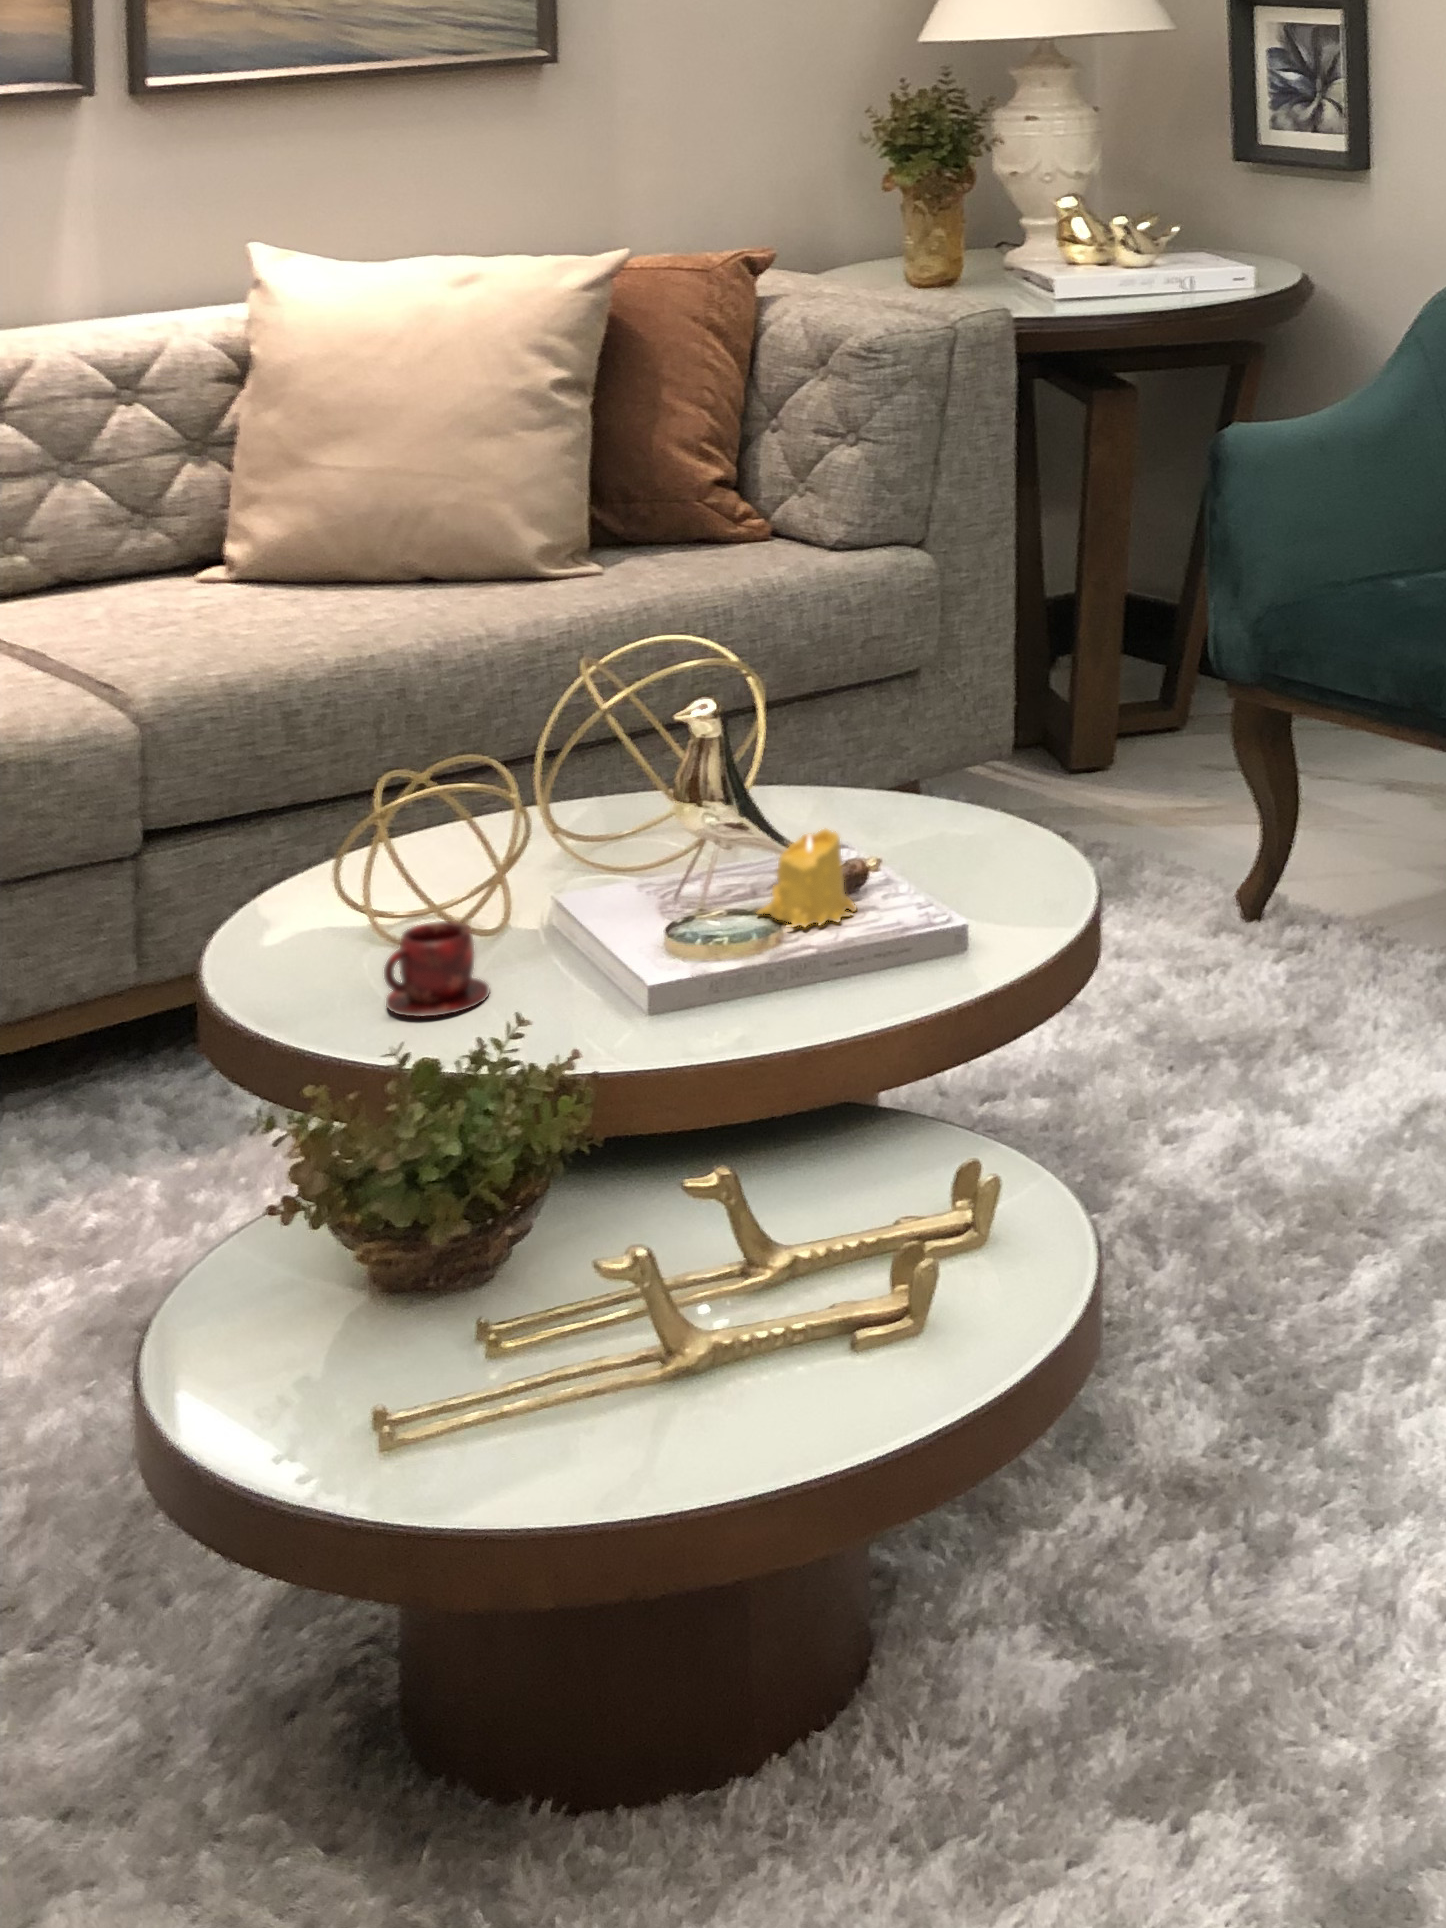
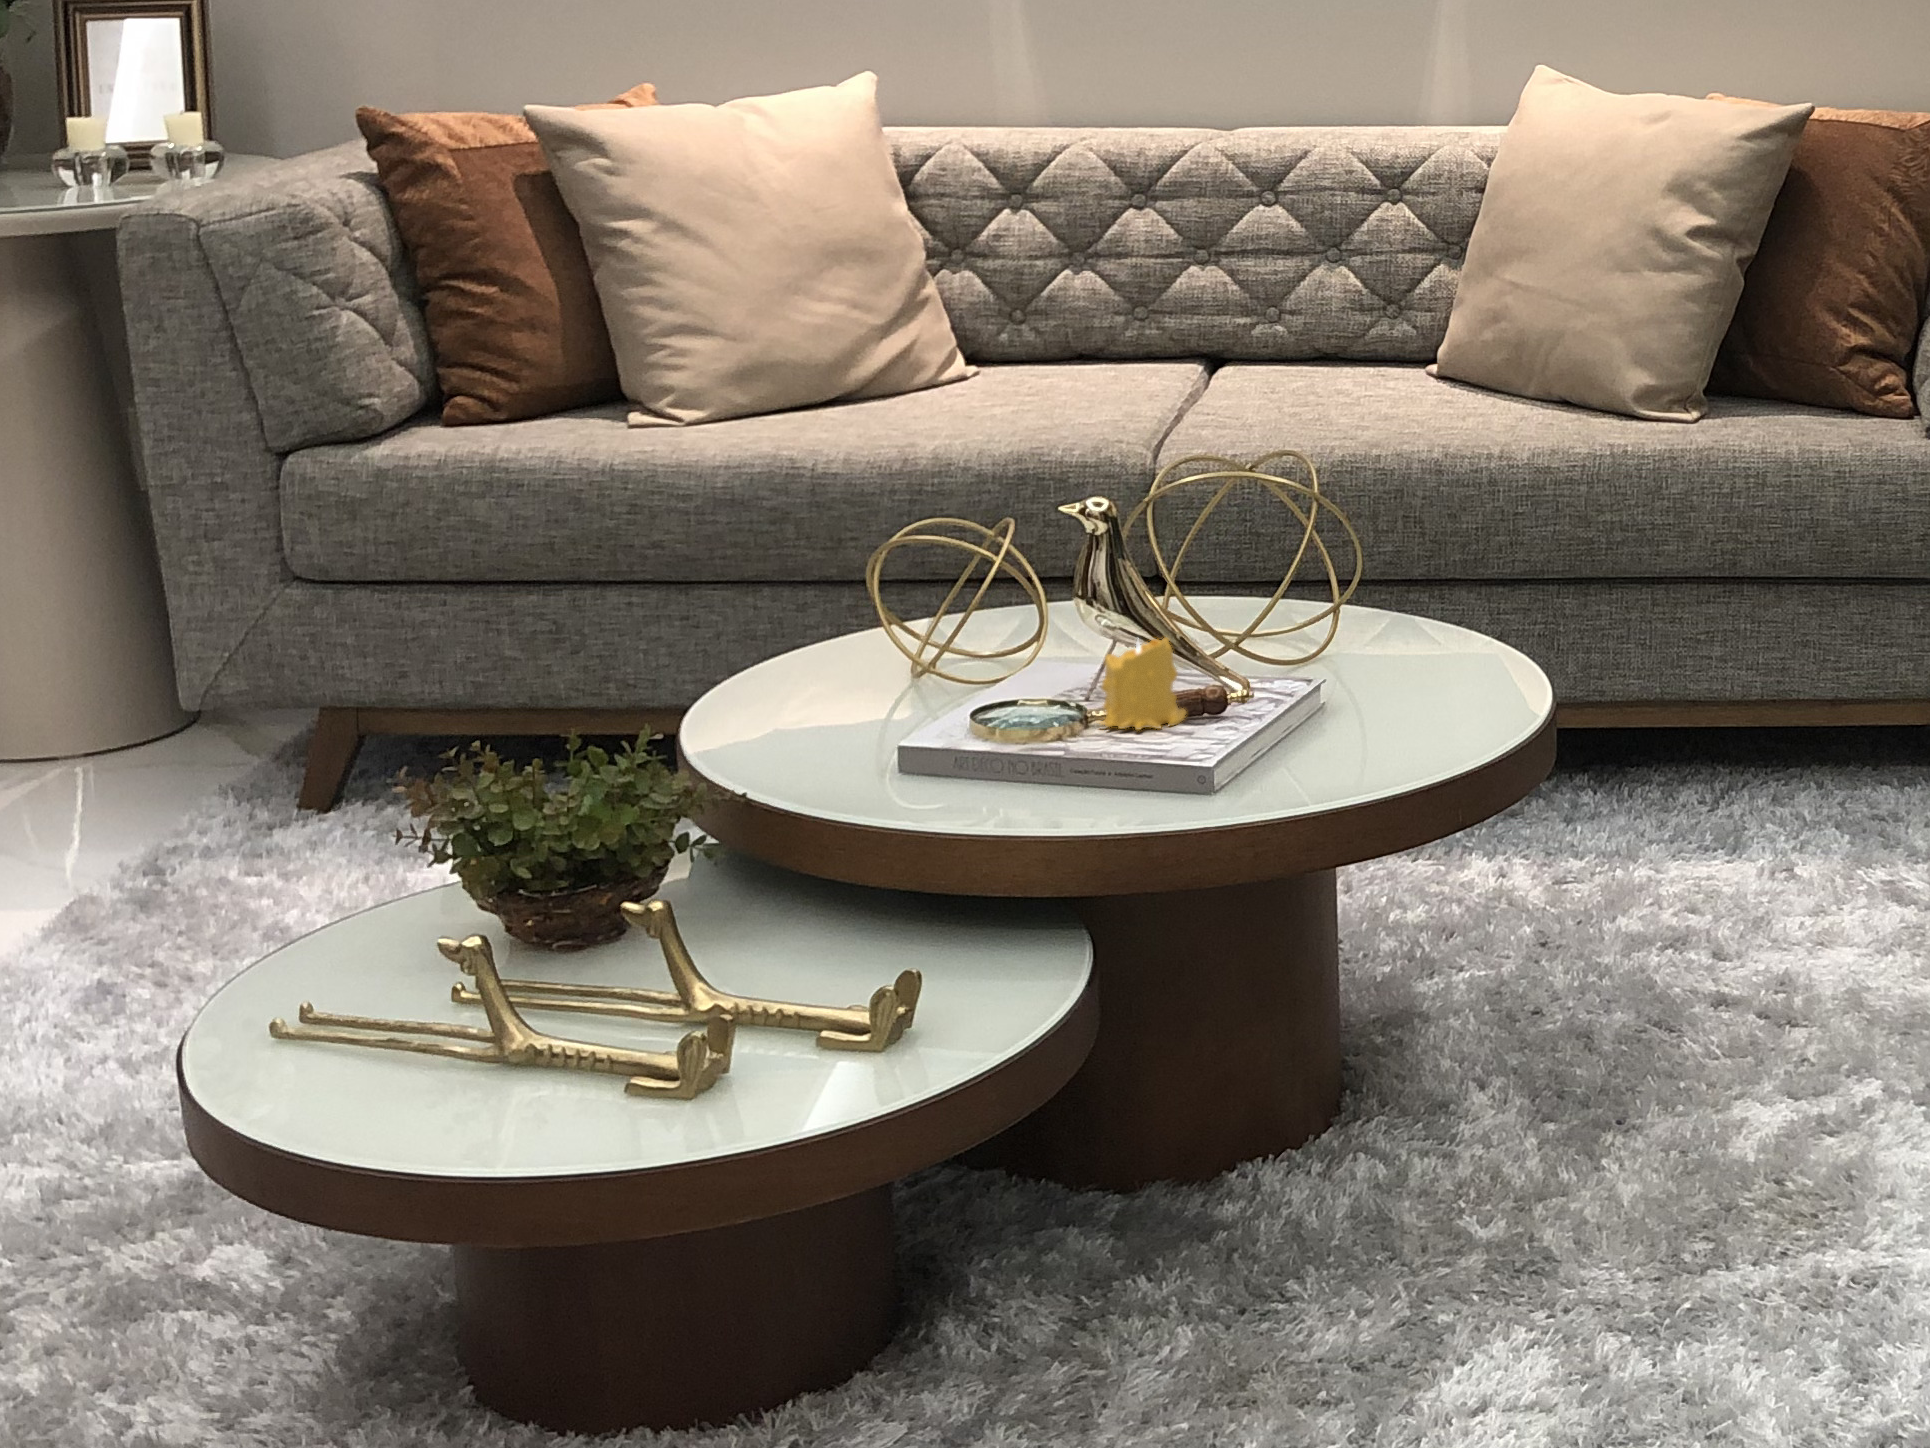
teacup: present [384,921,489,1016] -> none [770,640,872,723]

